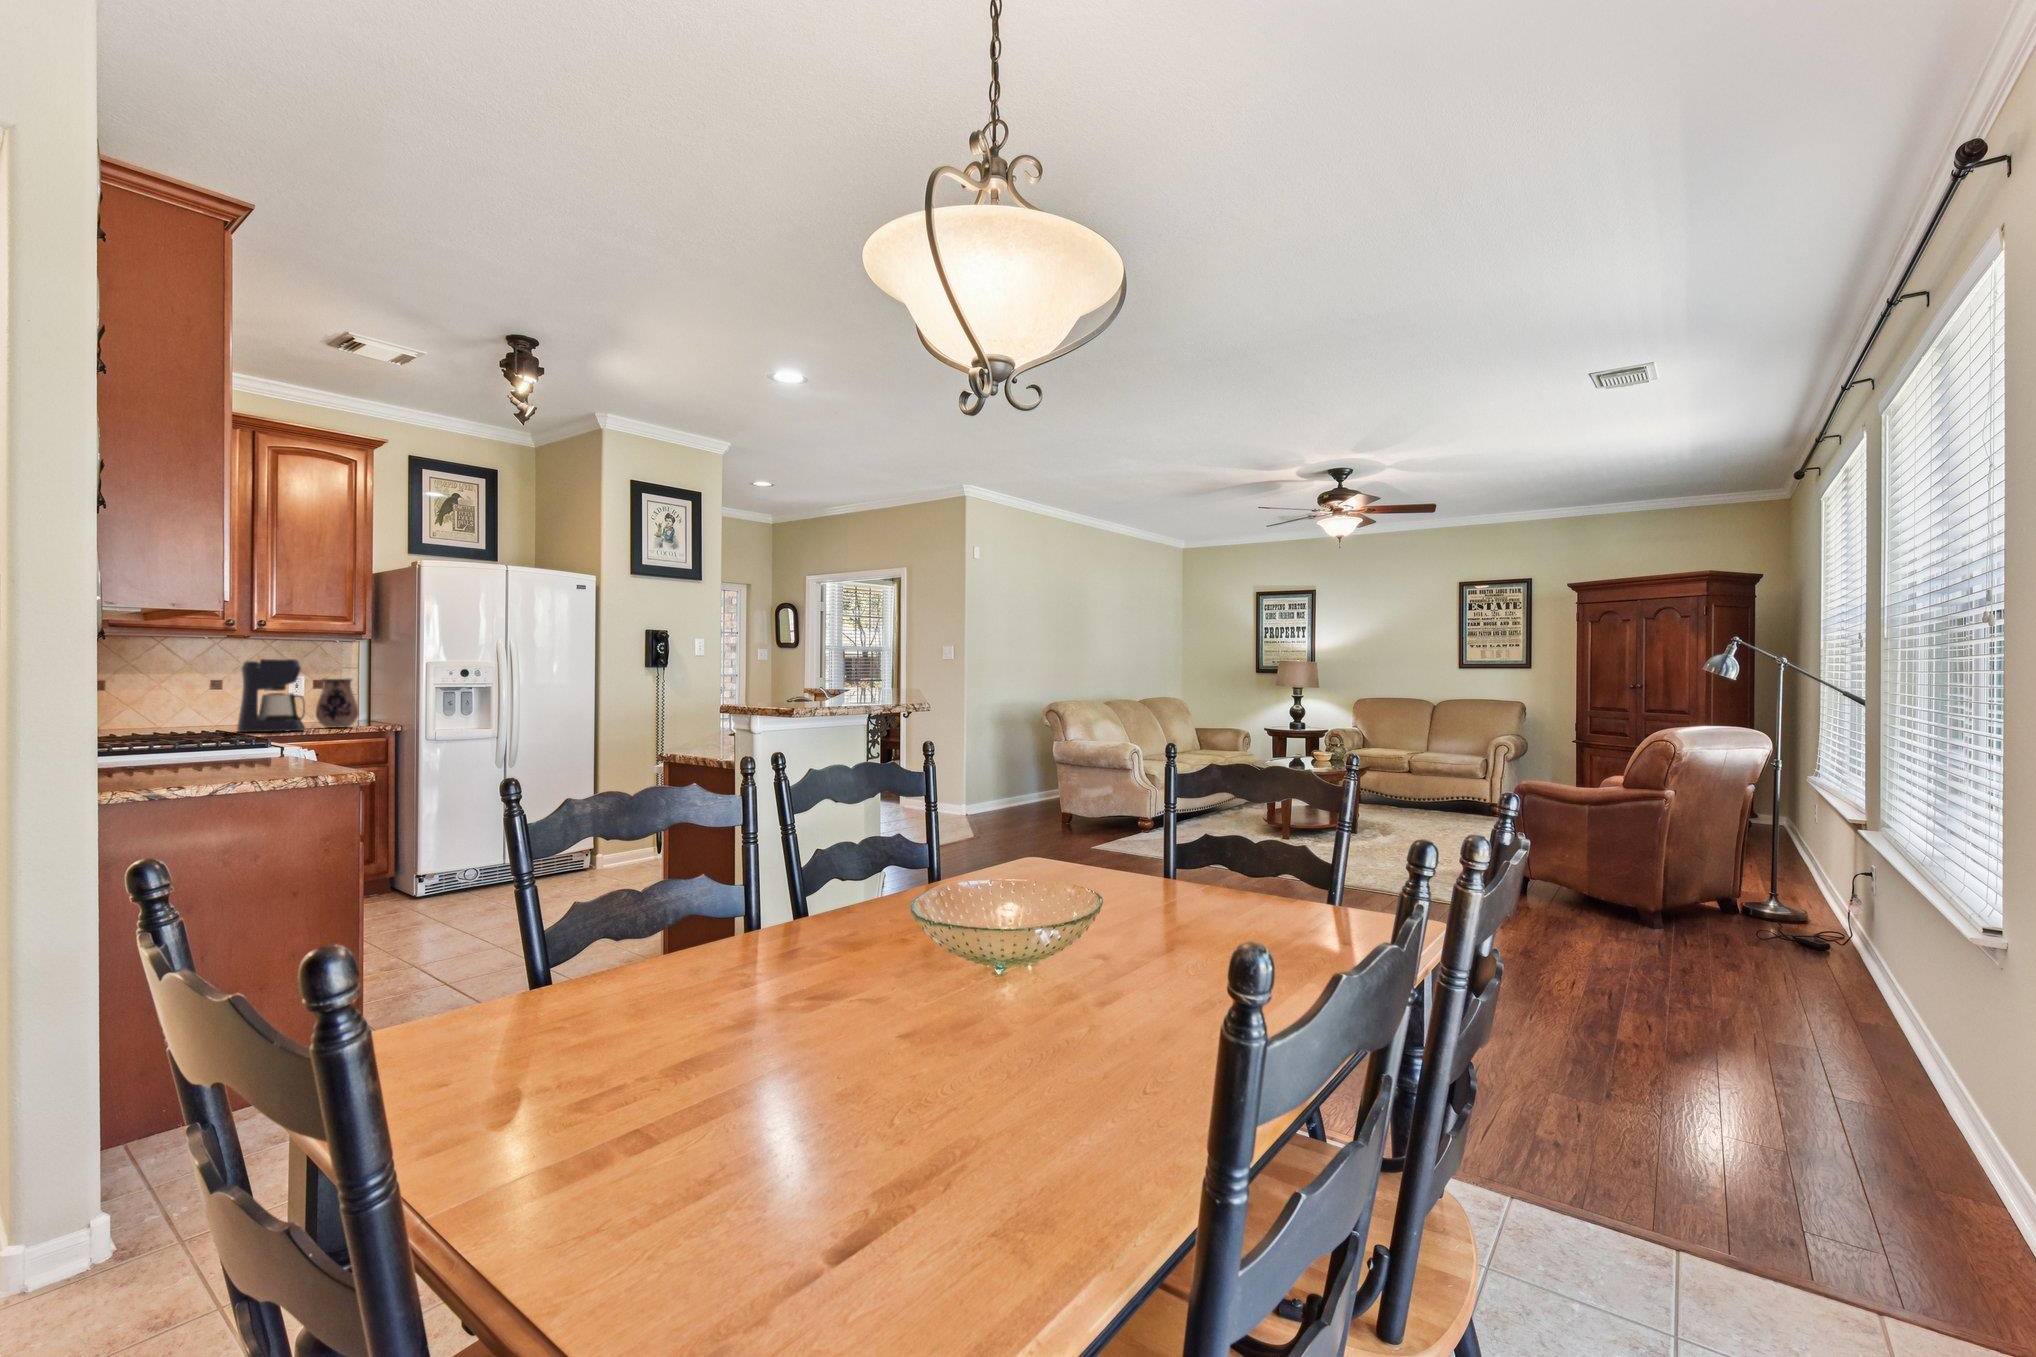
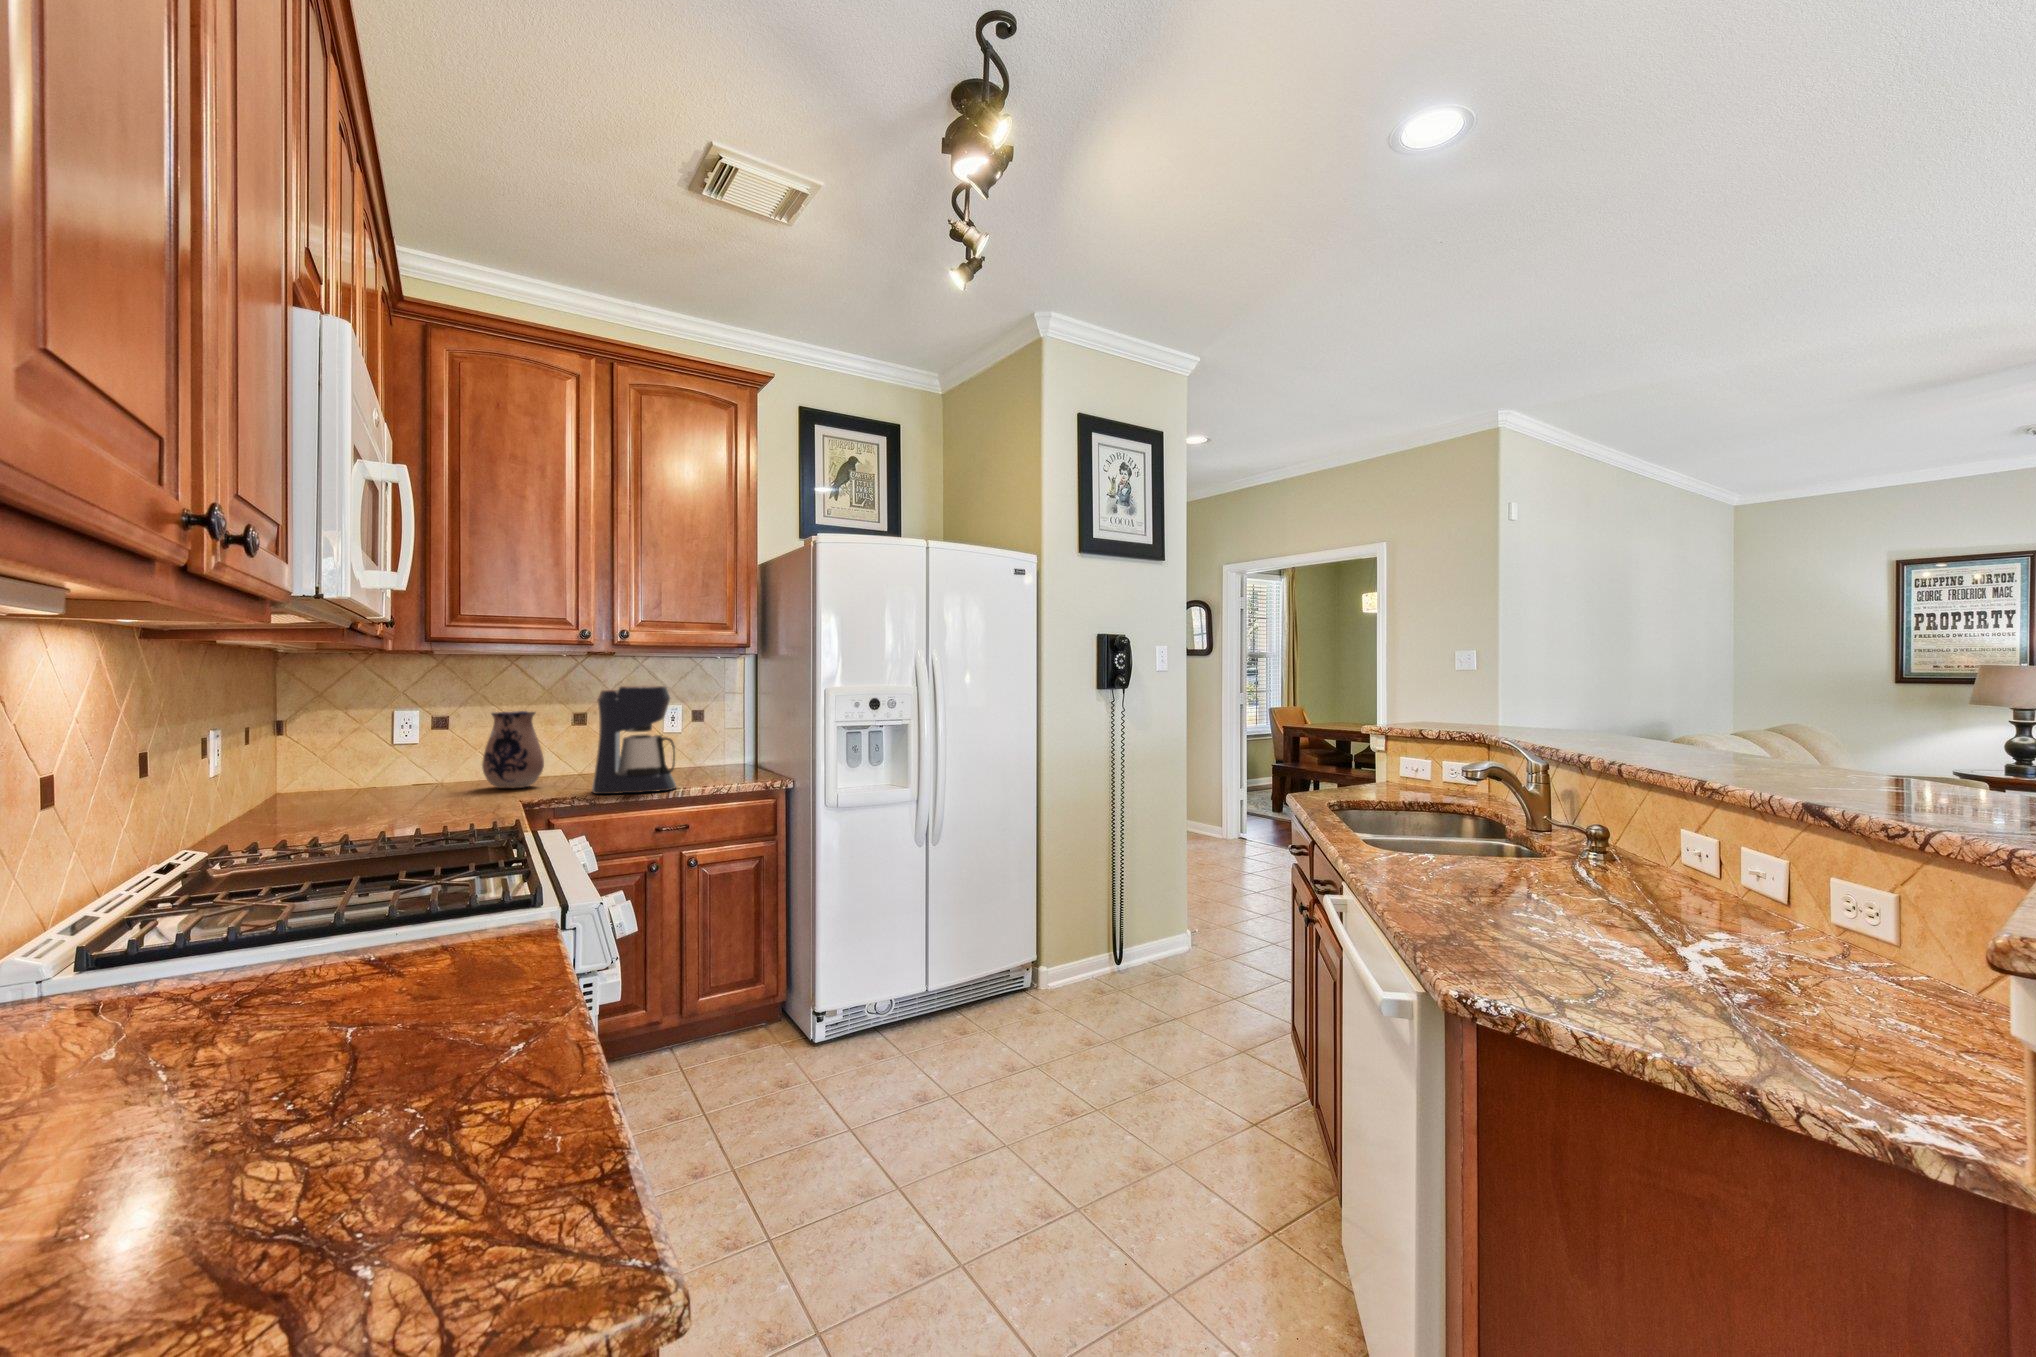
ceramic pitcher: present [316,679,359,728] -> present [482,711,544,788]

